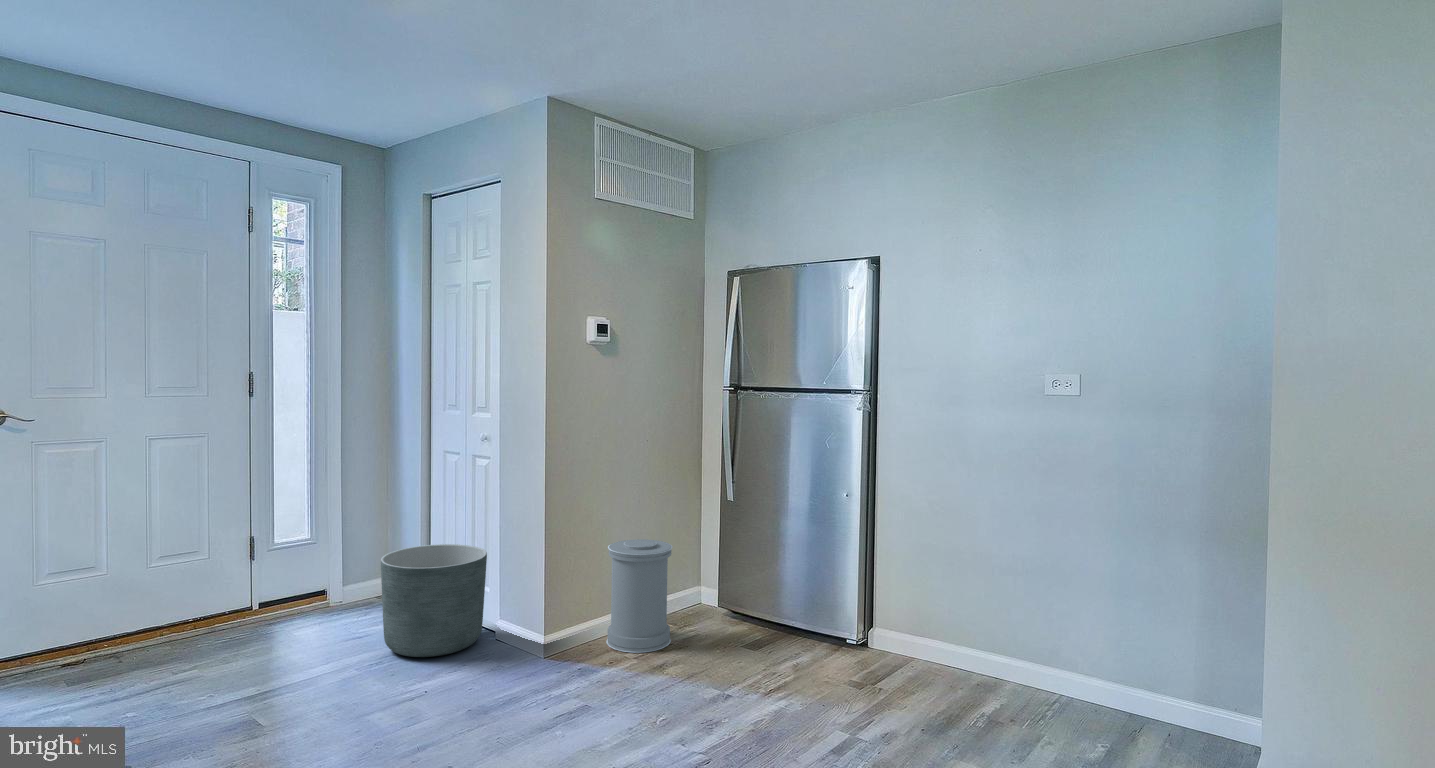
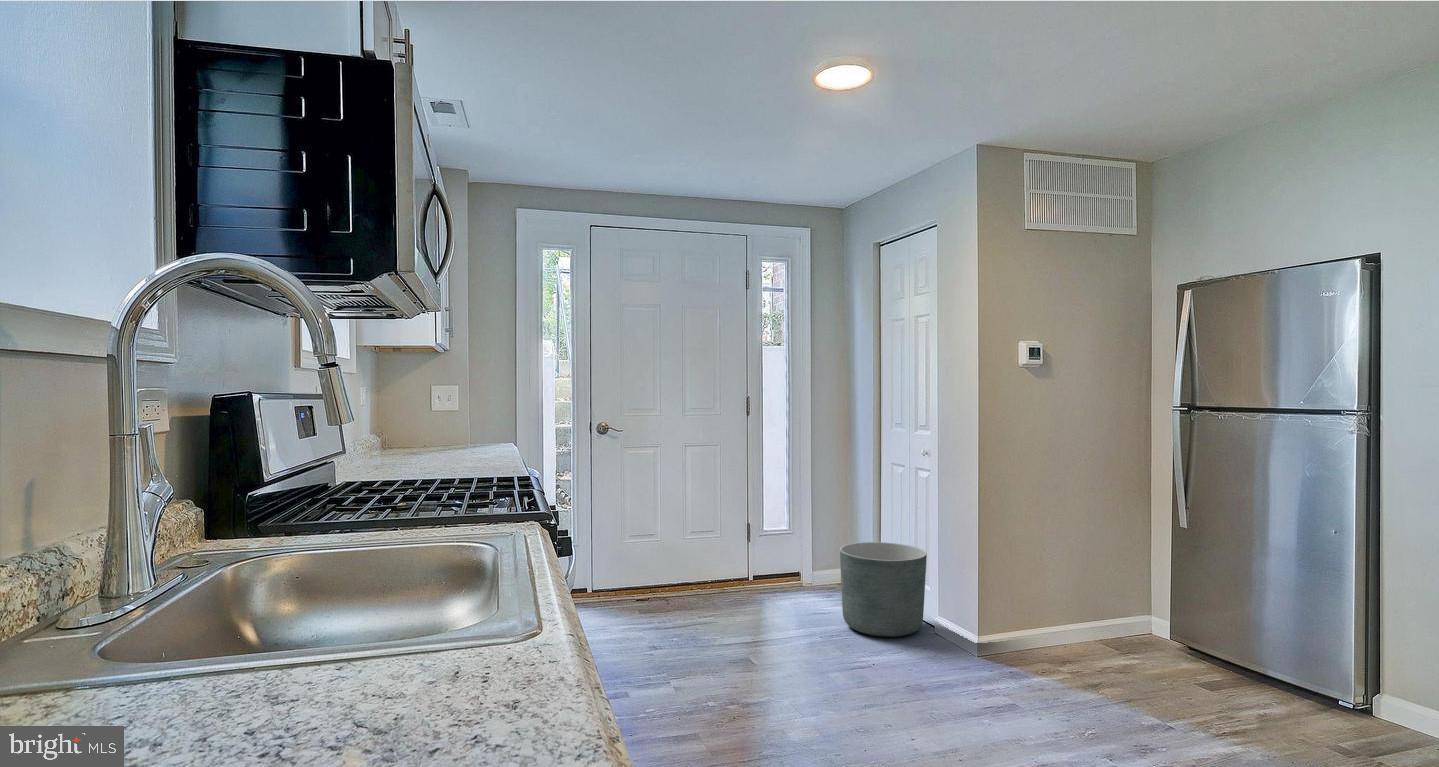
trash can: present [606,539,672,653] -> none [1041,557,1111,670]

